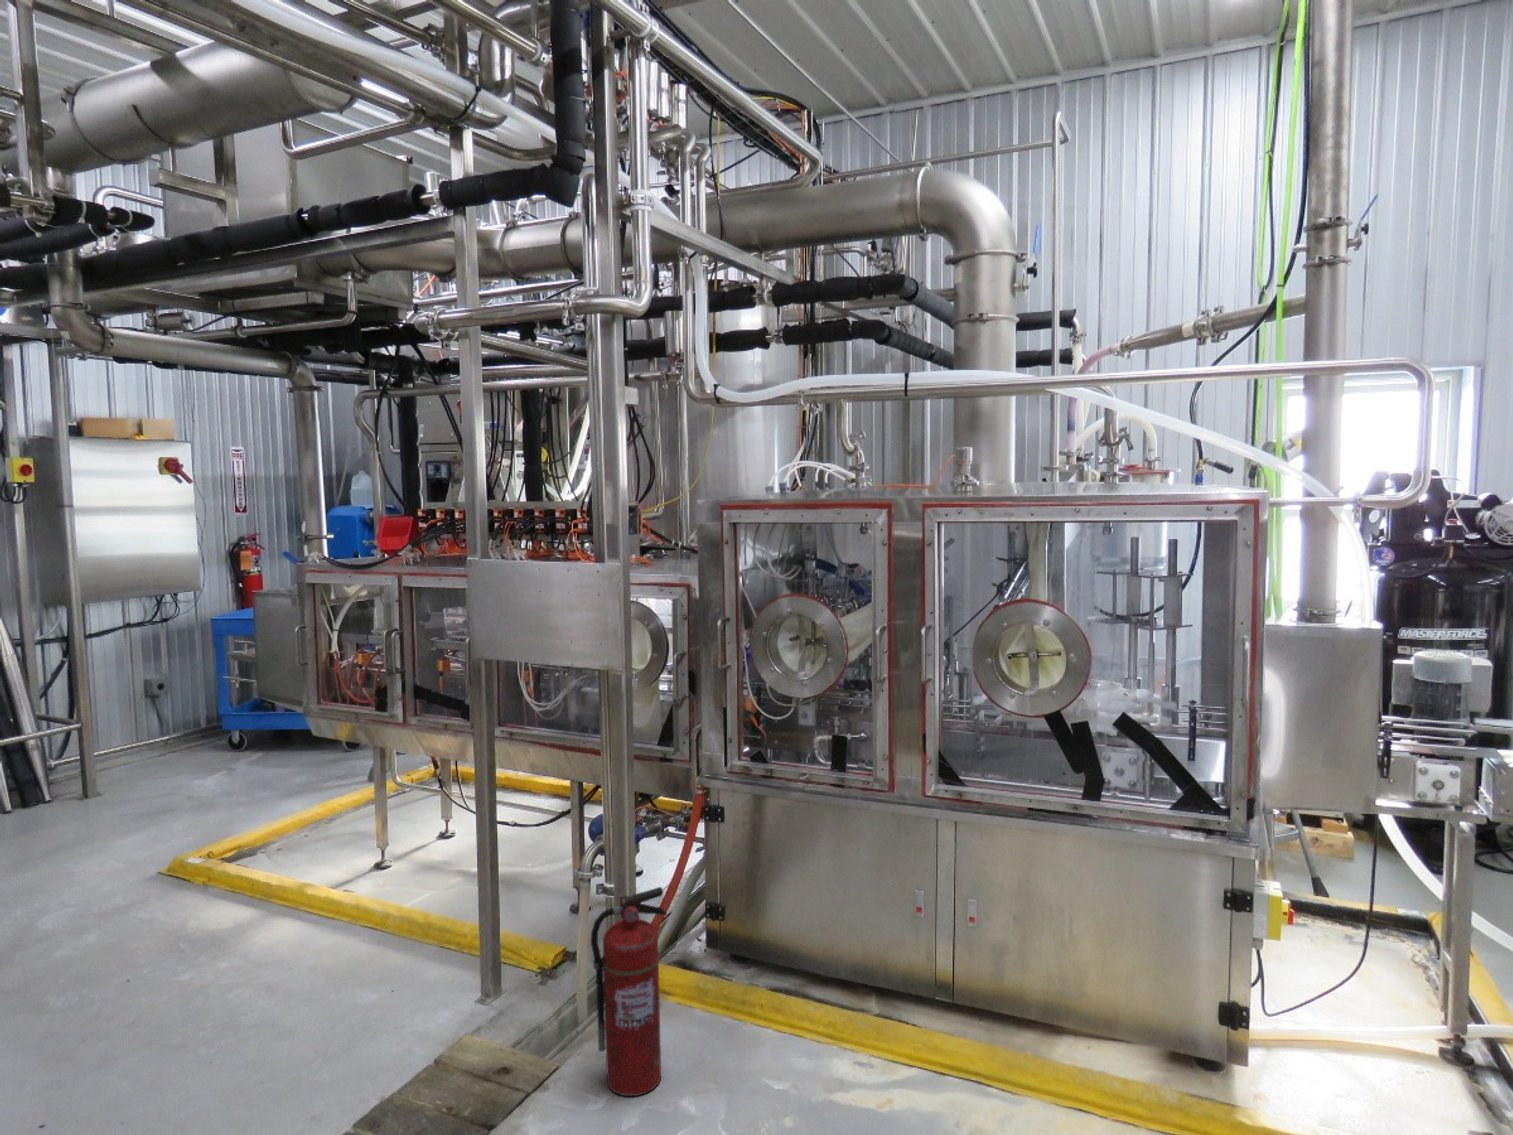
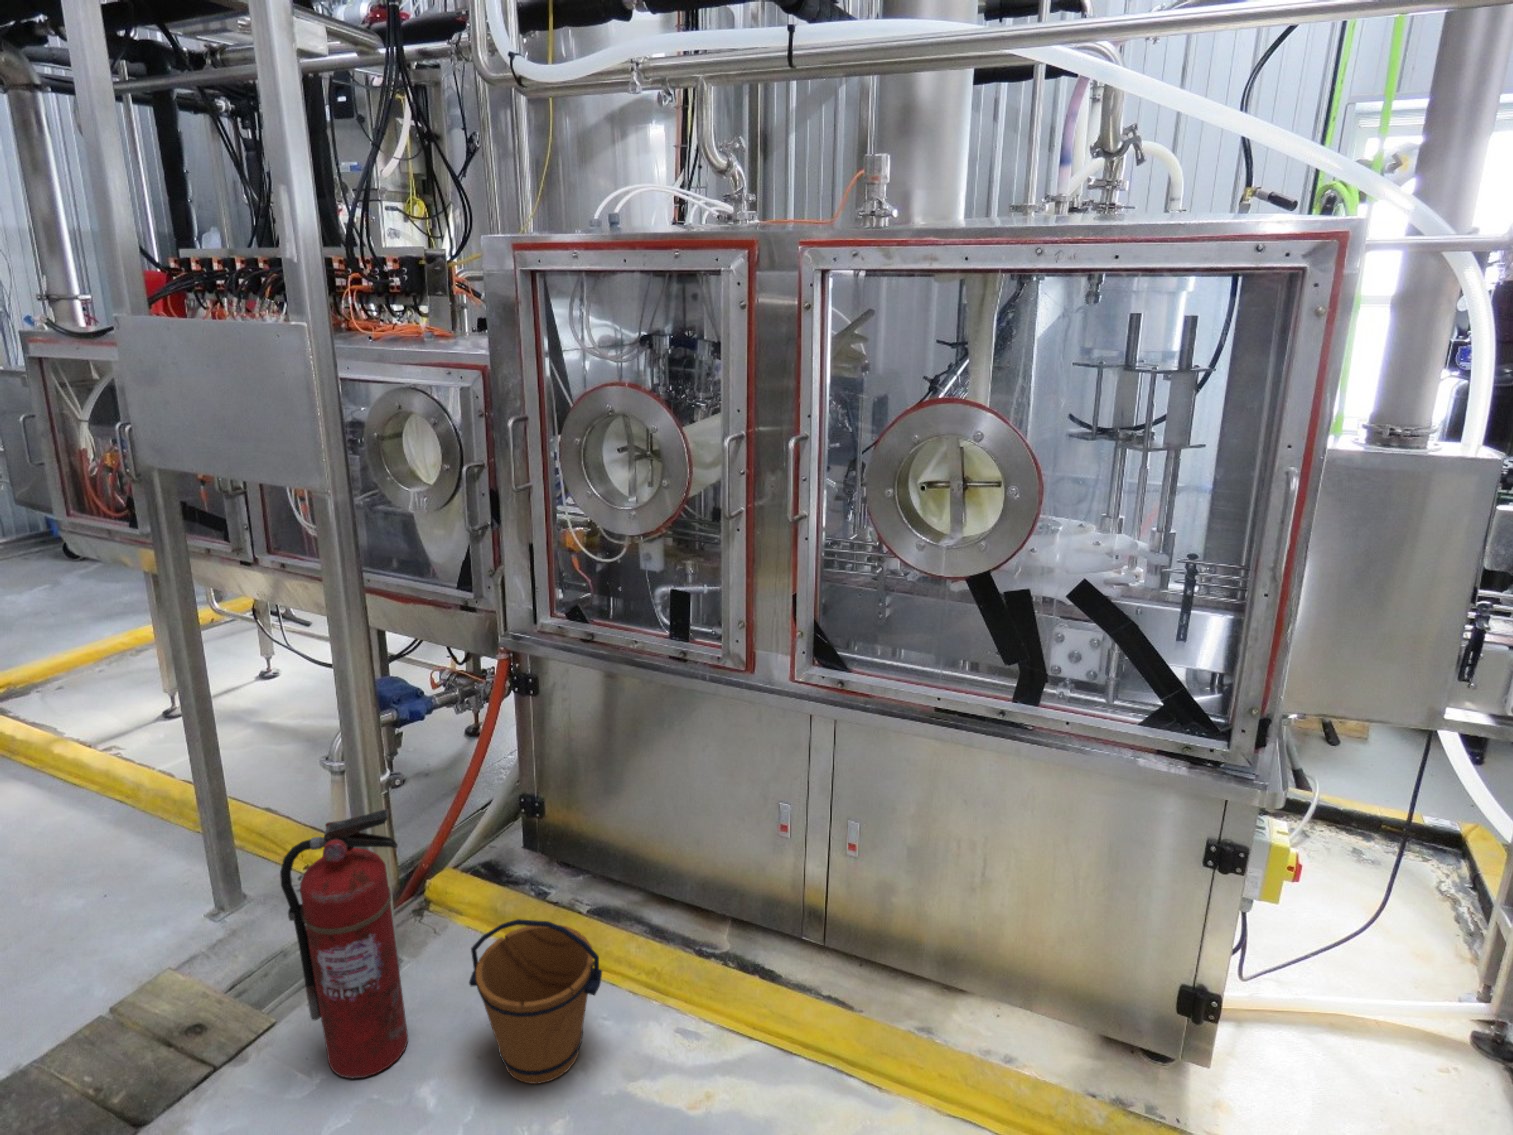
bucket: none [714,968,808,1096] -> present [469,919,602,1084]

